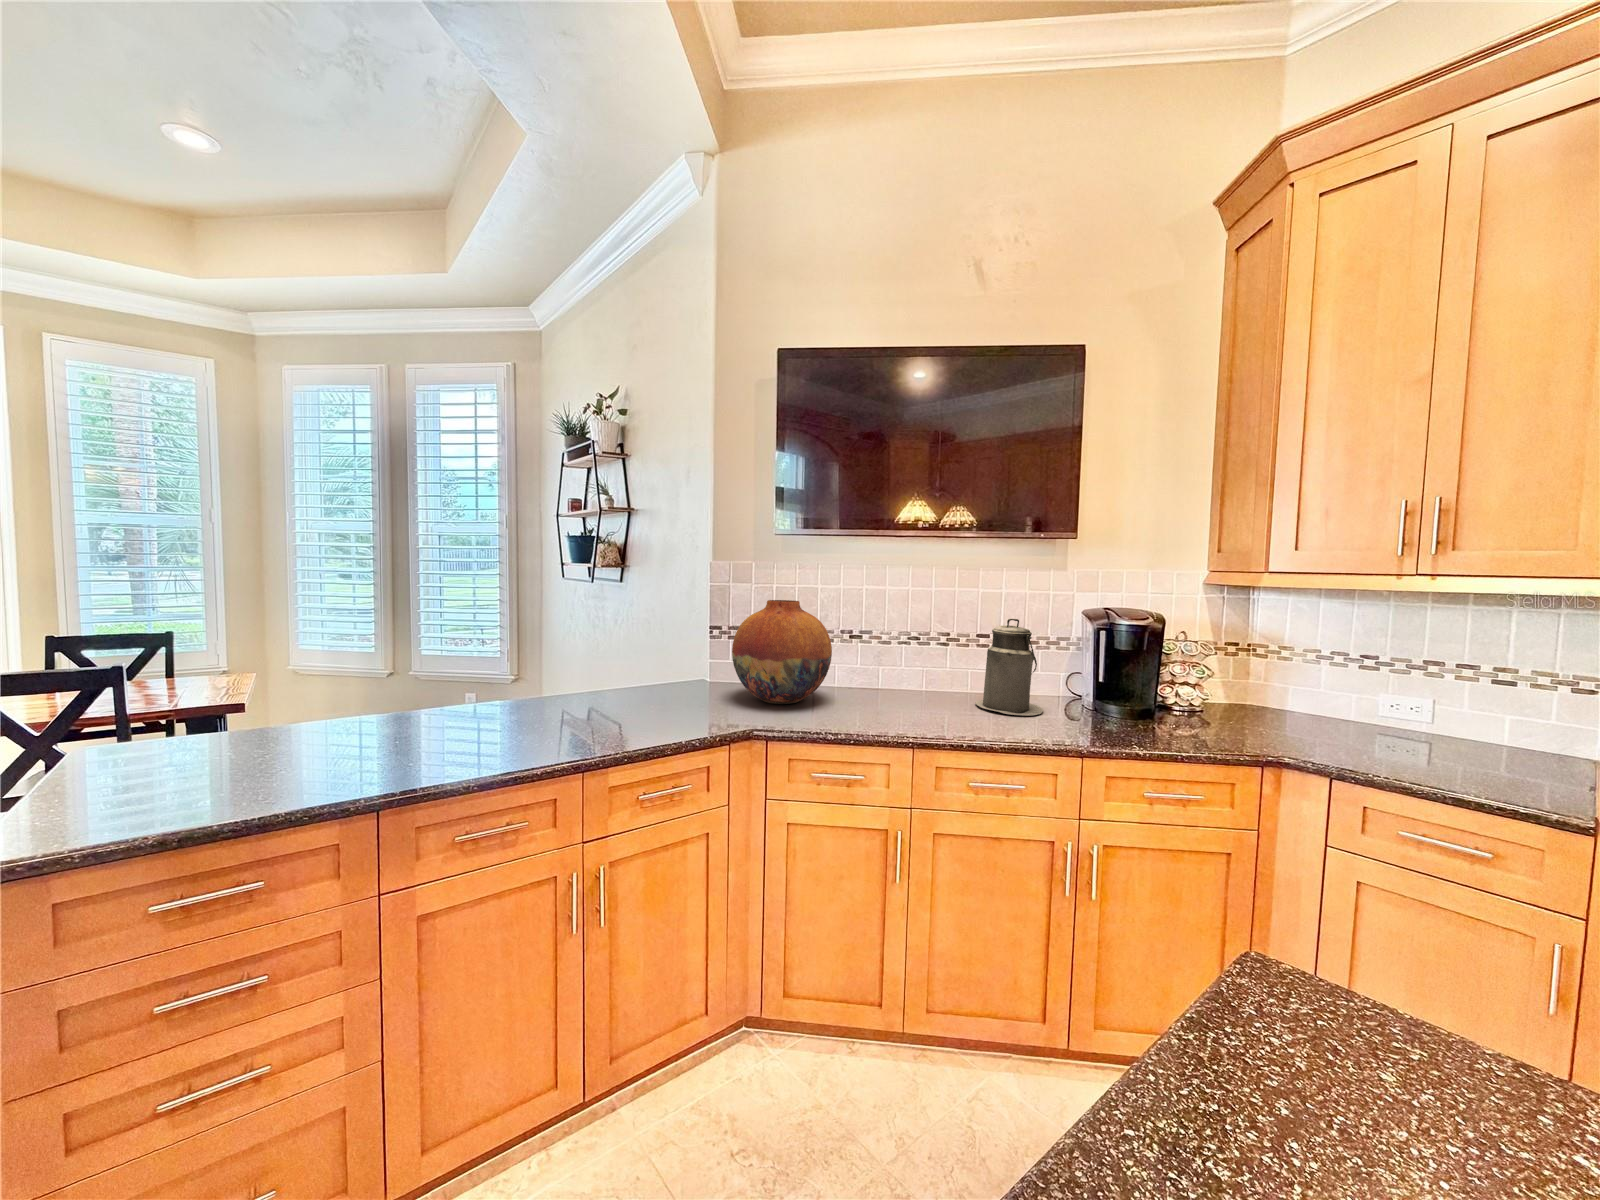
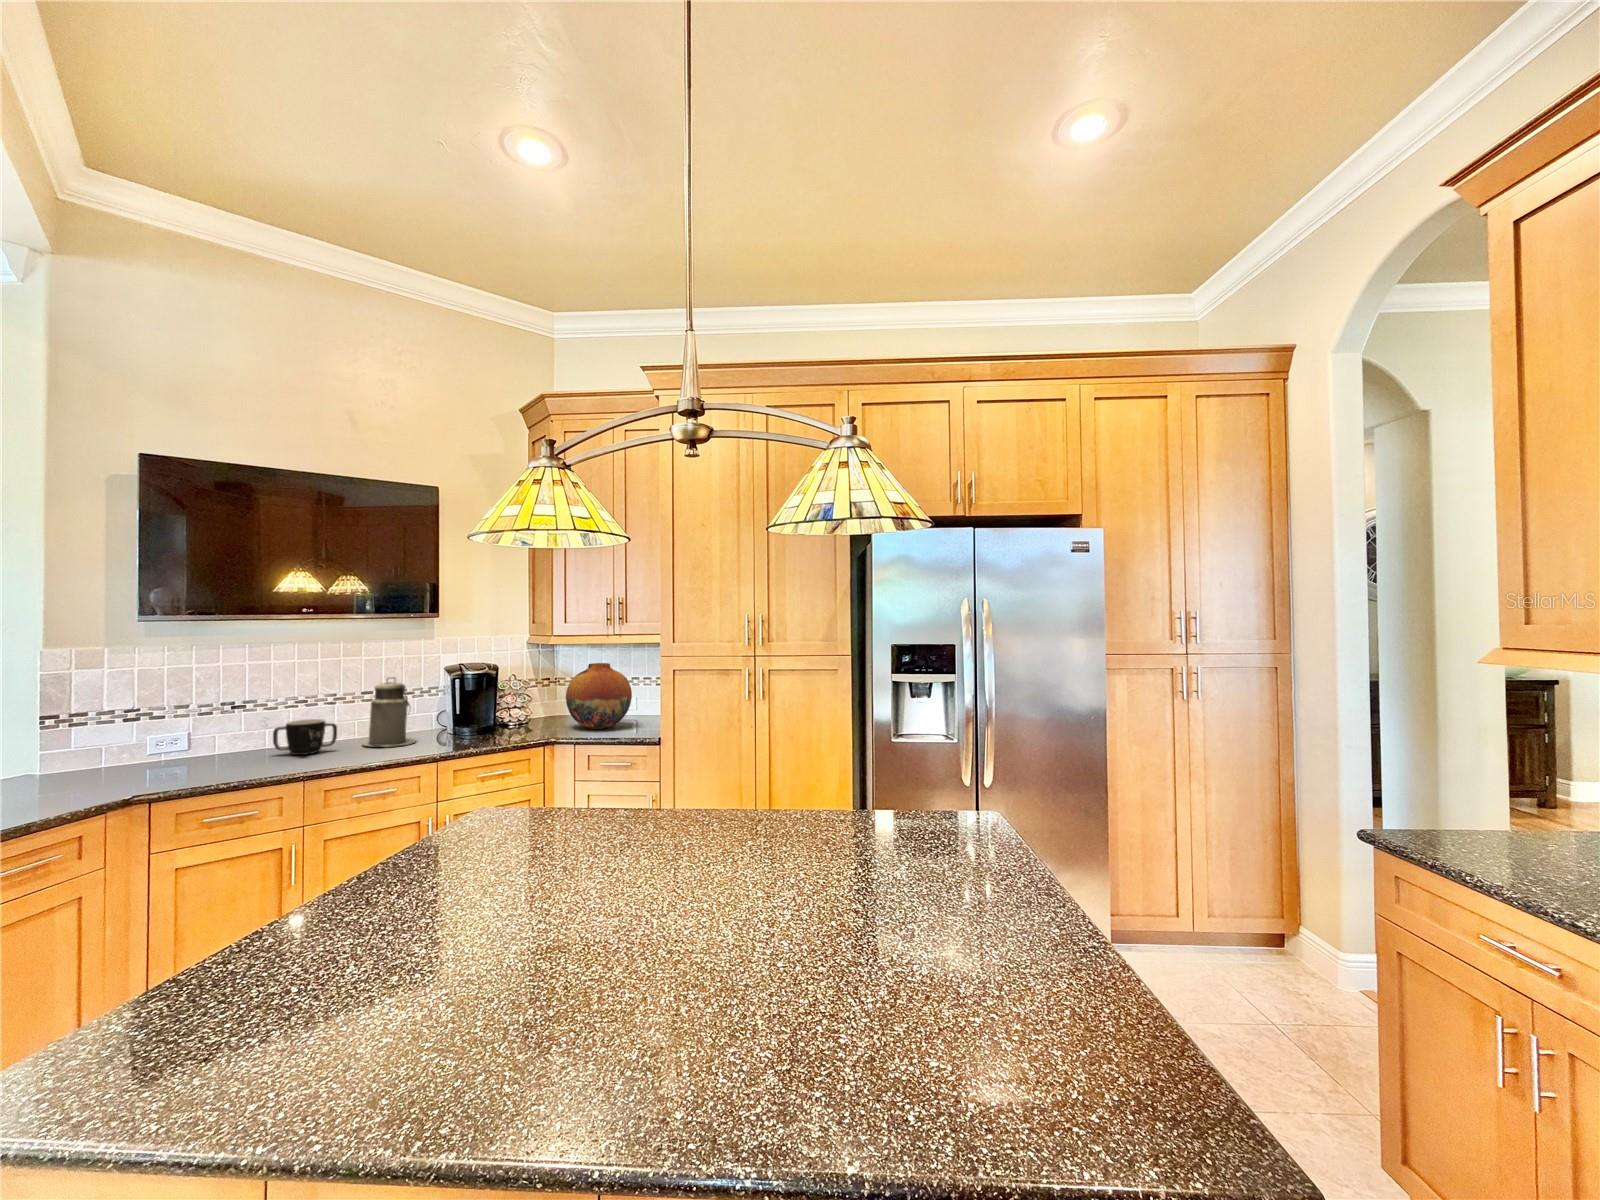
vase: present [732,600,832,704] -> present [566,663,632,729]
mug: none [881,661,947,706] -> present [273,719,337,755]

